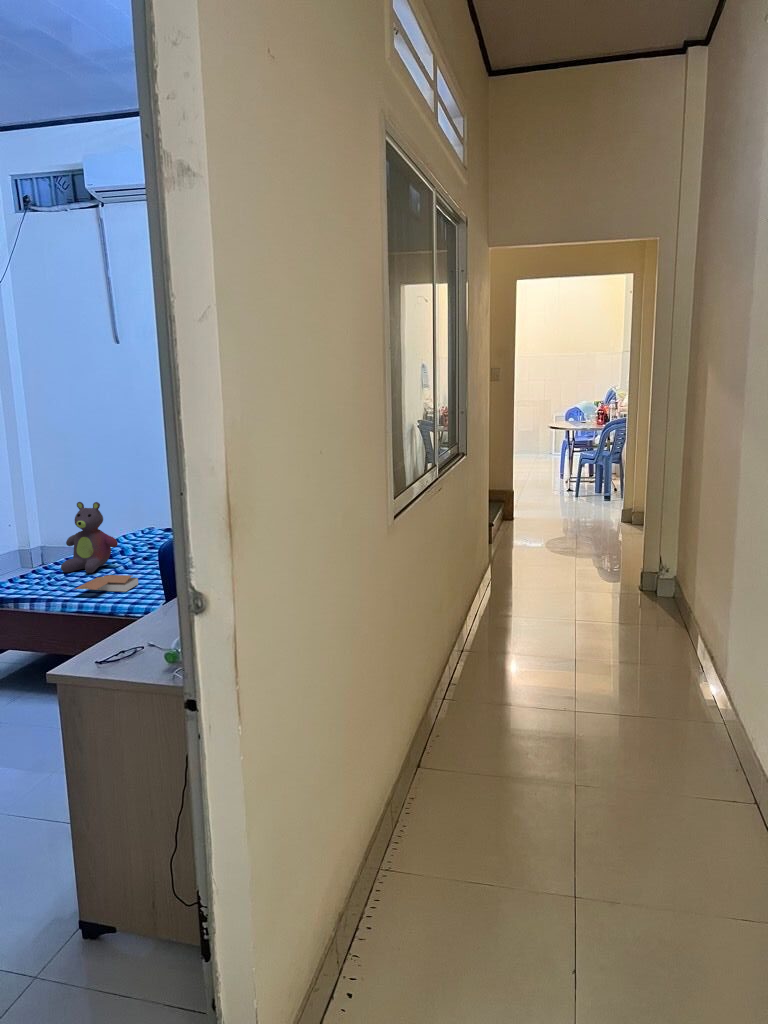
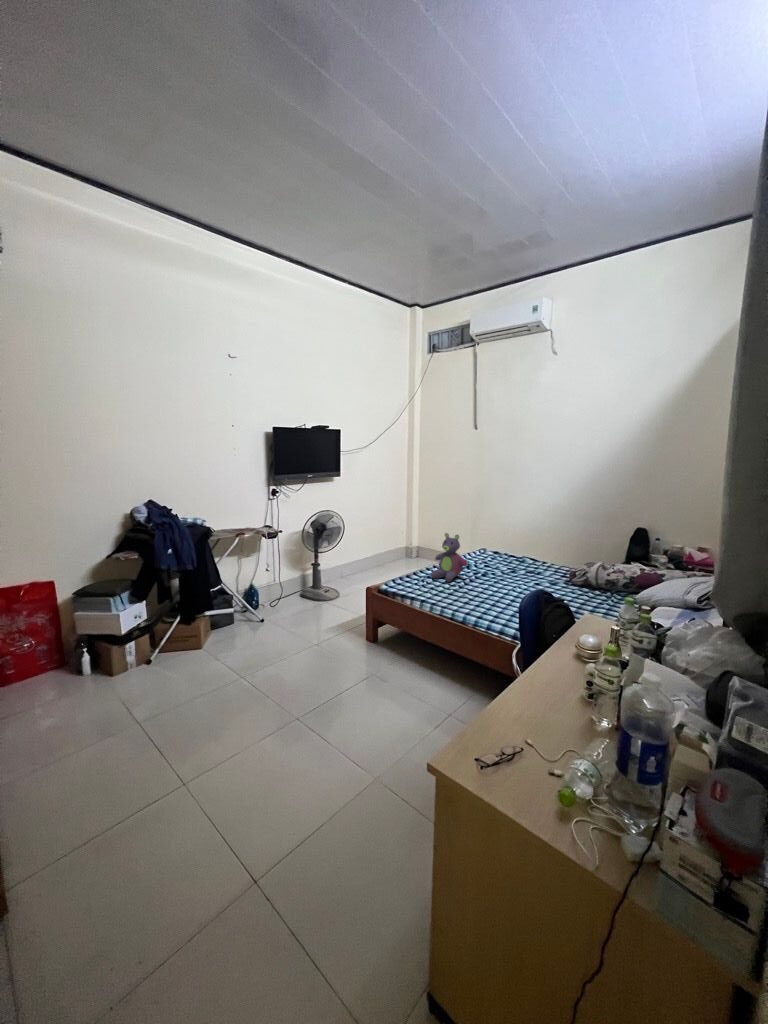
book: present [75,575,138,592] -> none [439,588,481,604]

